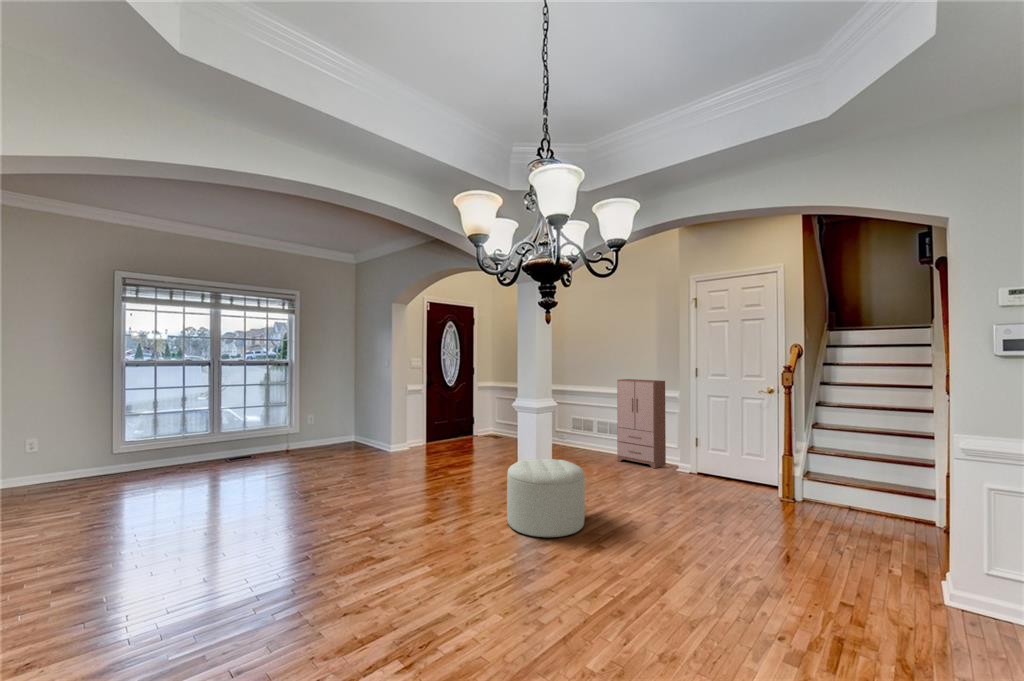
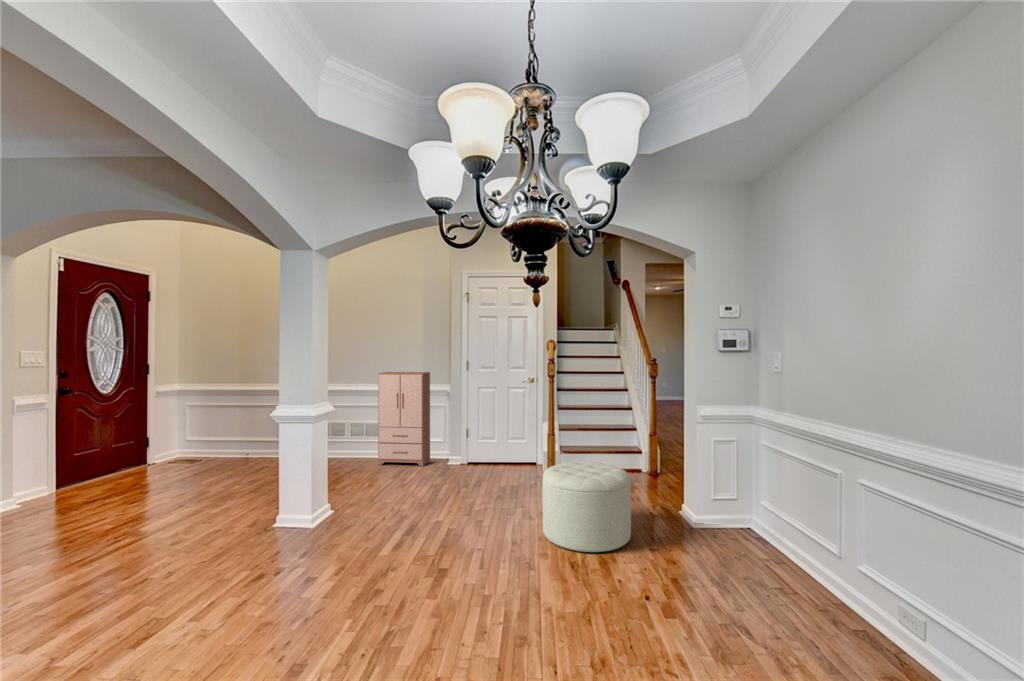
ottoman: present [507,459,585,537] -> present [542,461,631,553]

